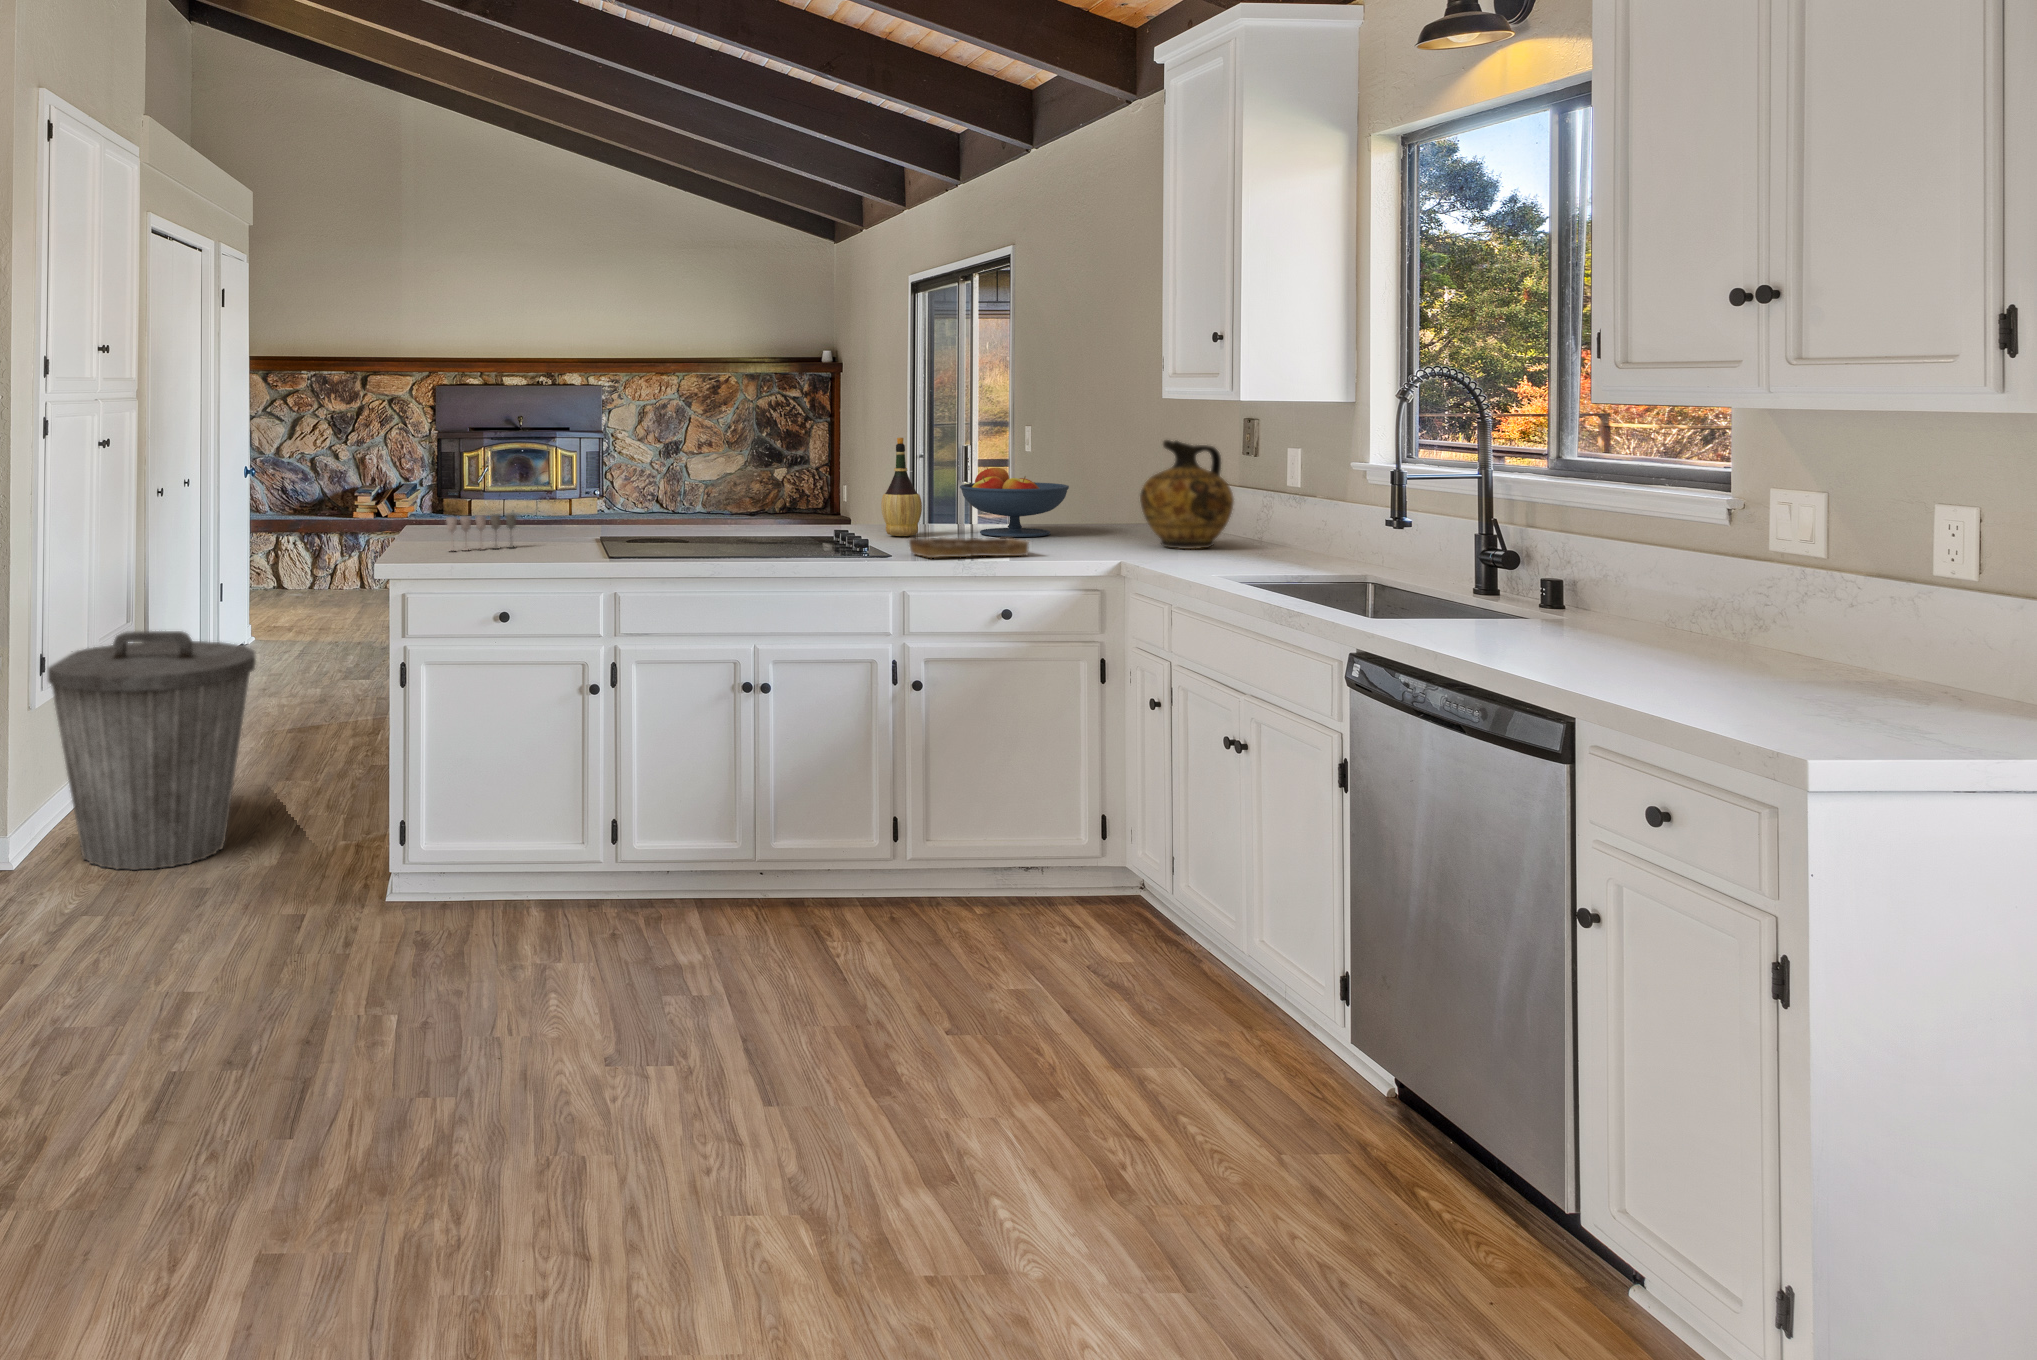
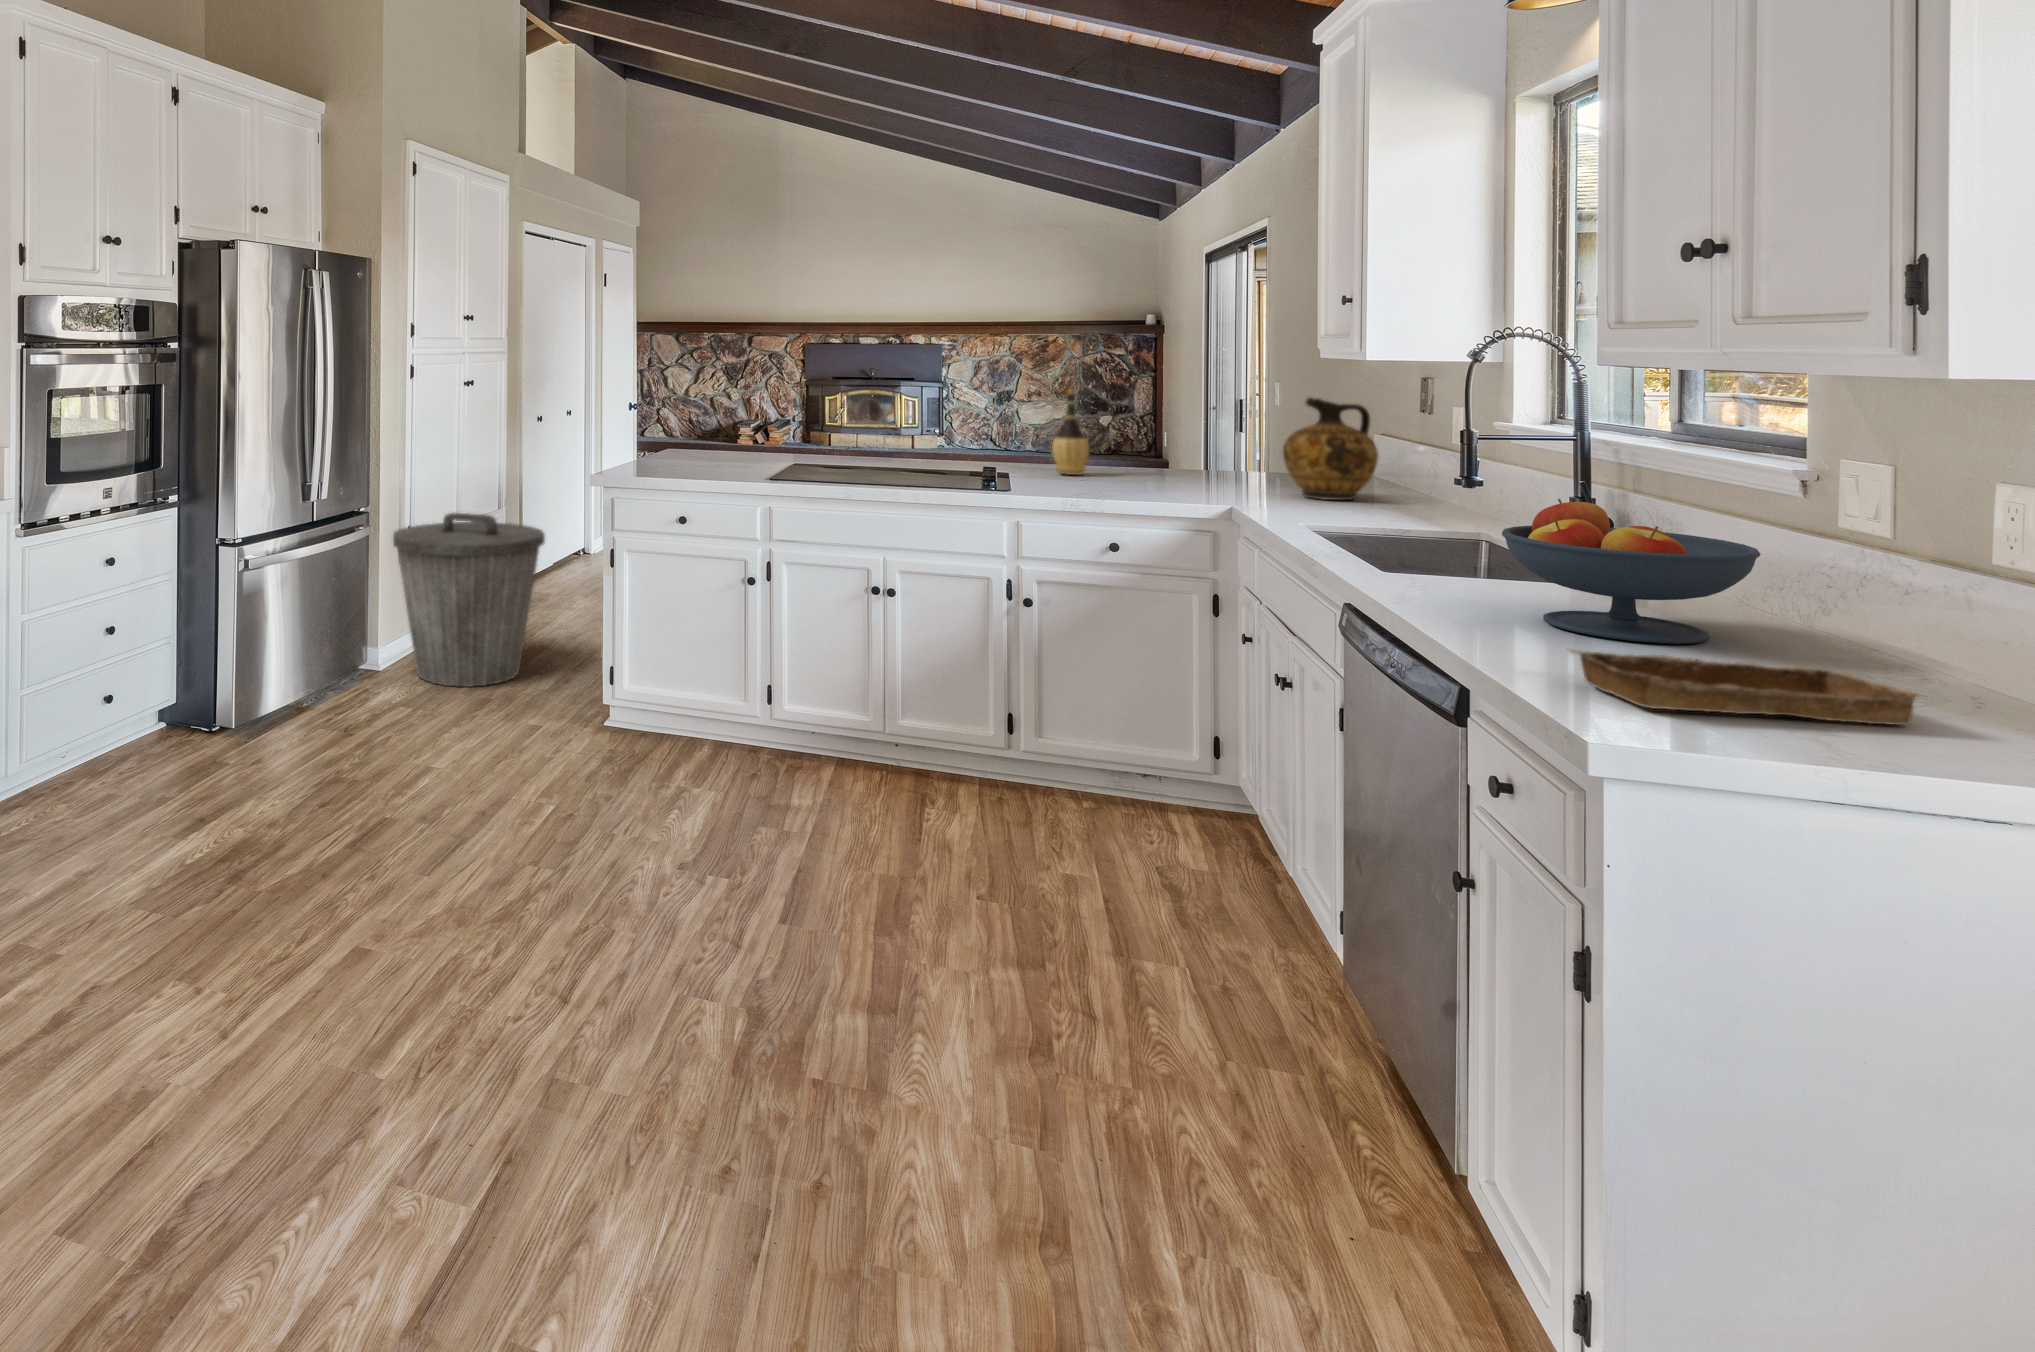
fruit bowl: present [960,468,1069,537] -> present [1502,499,1761,644]
wine glass: present [446,514,516,551] -> none [674,439,733,466]
tray: present [908,537,1029,558] -> present [1569,649,1921,725]

